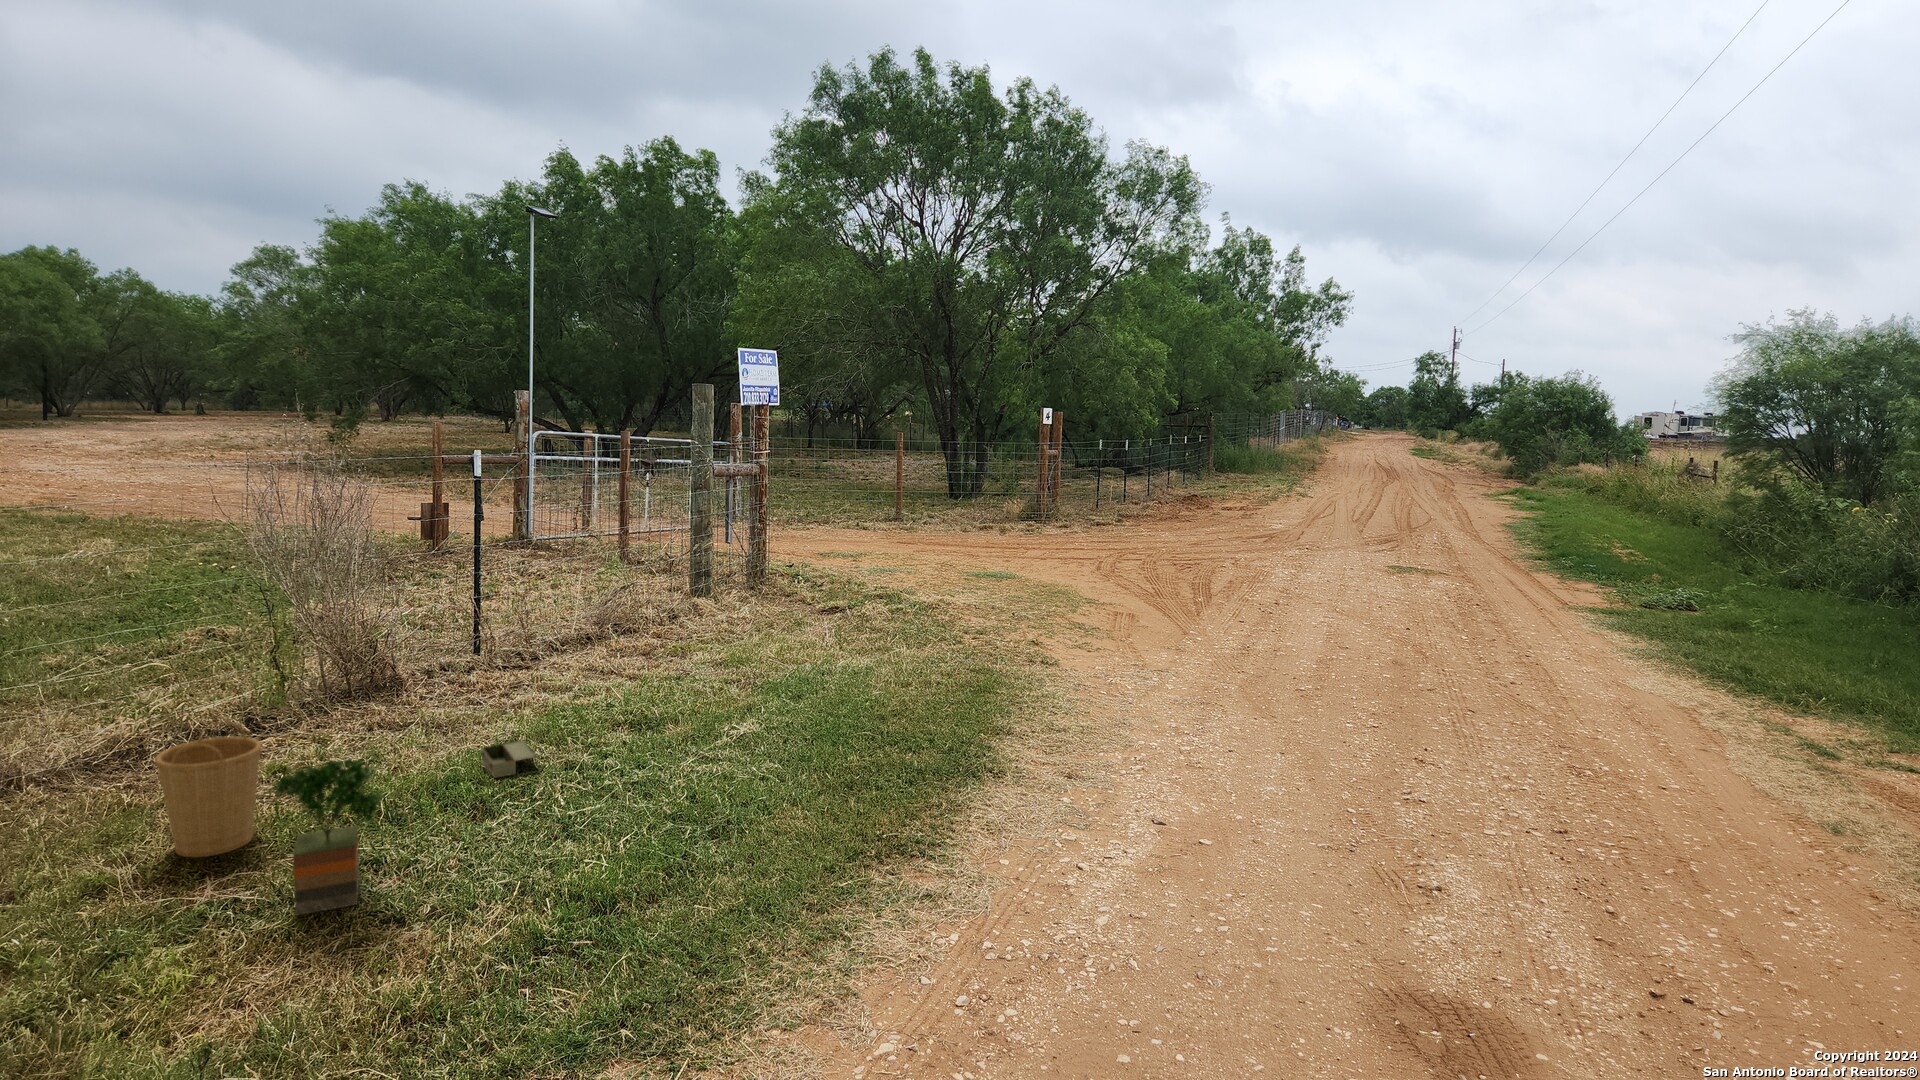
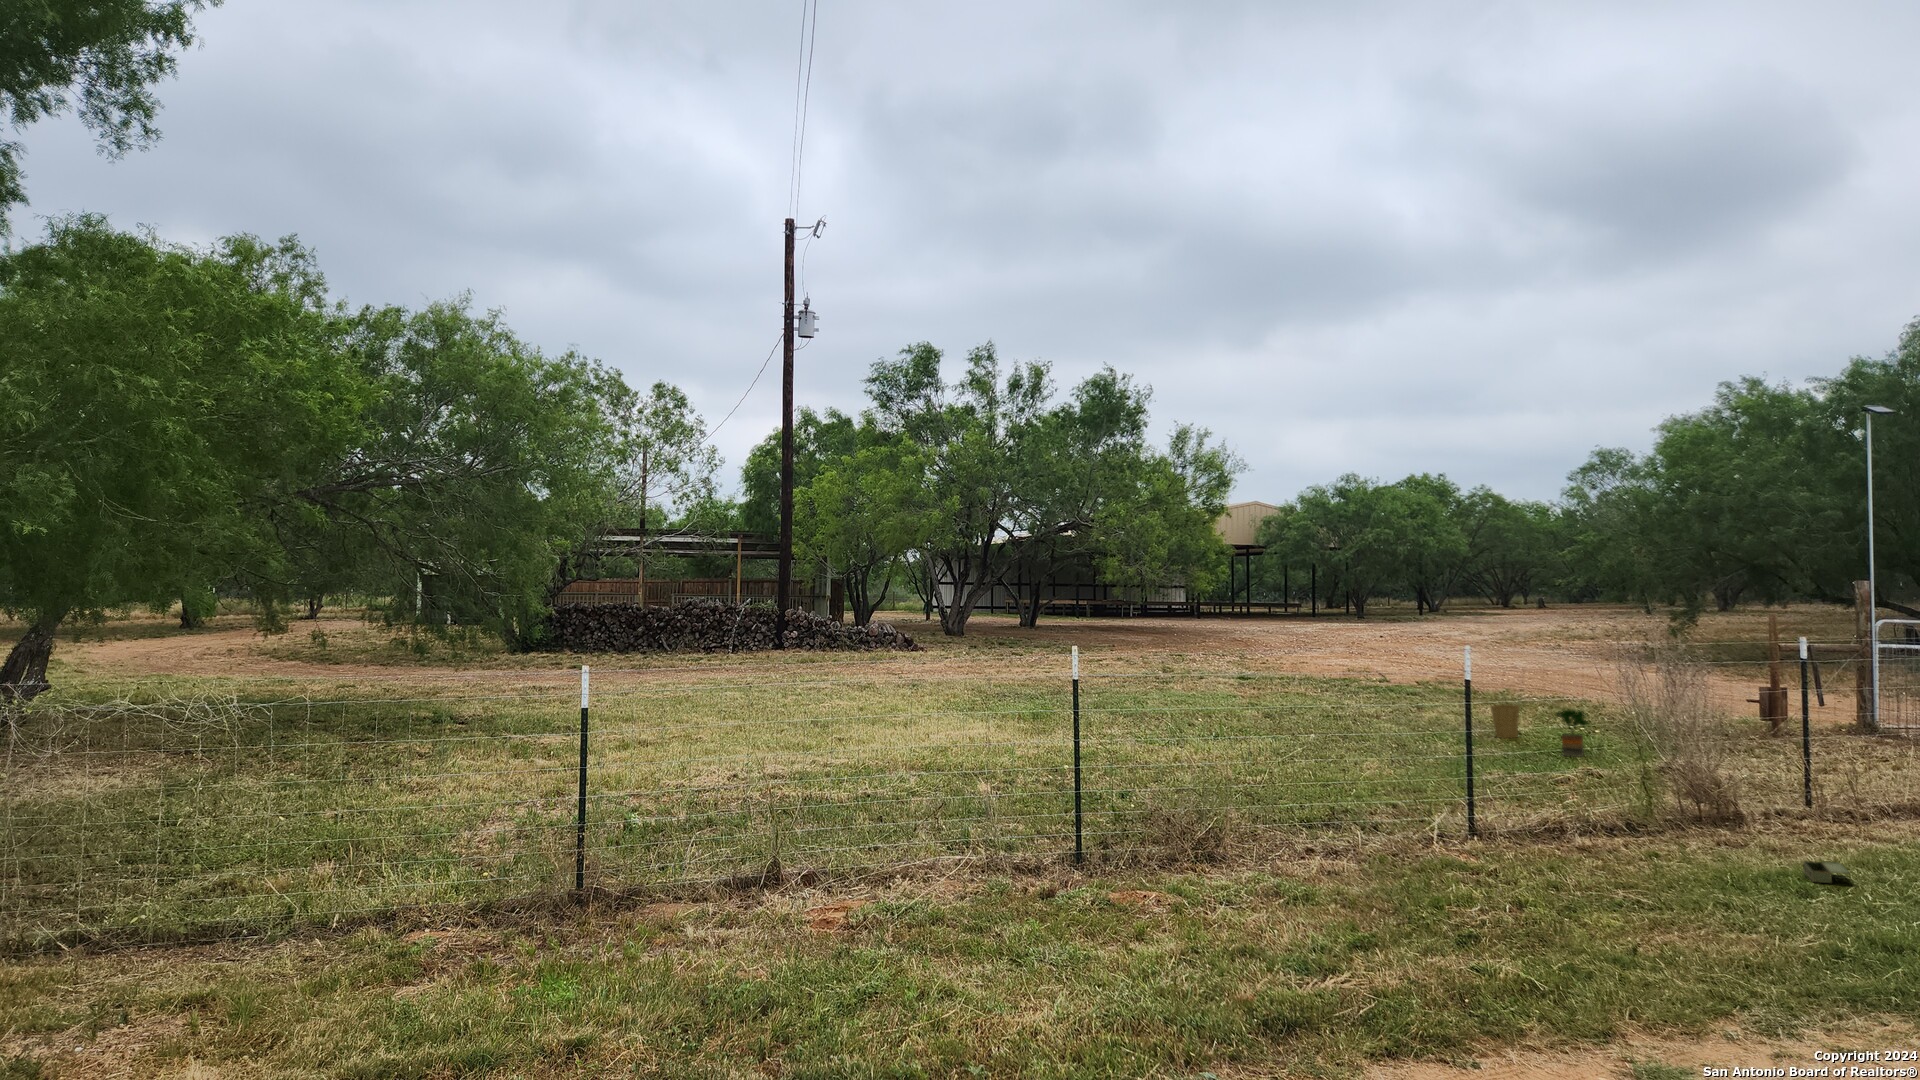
basket: present [155,722,261,857] -> present [1491,704,1519,738]
potted tree: present [273,759,383,915] -> present [1556,710,1588,757]

